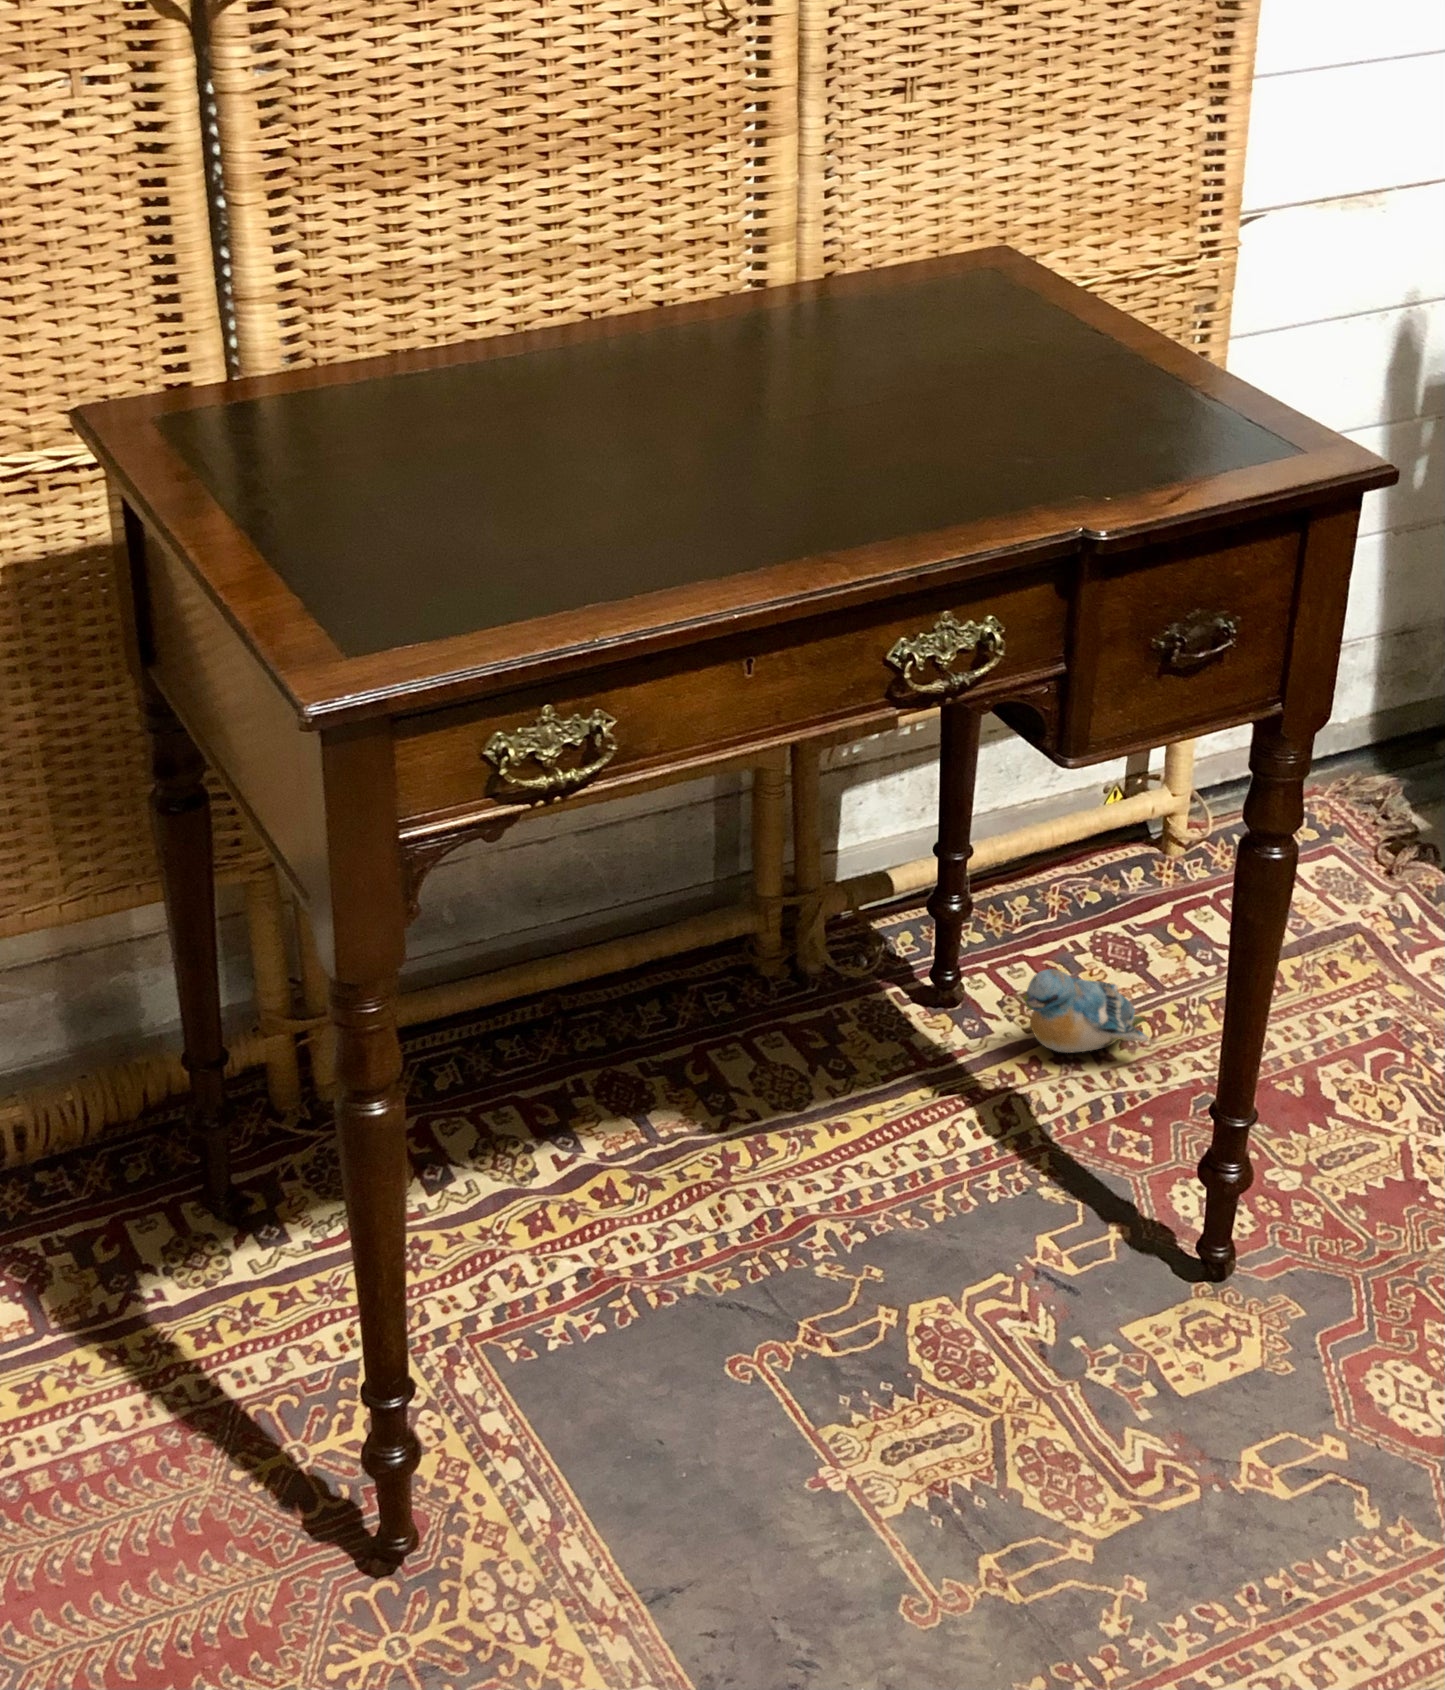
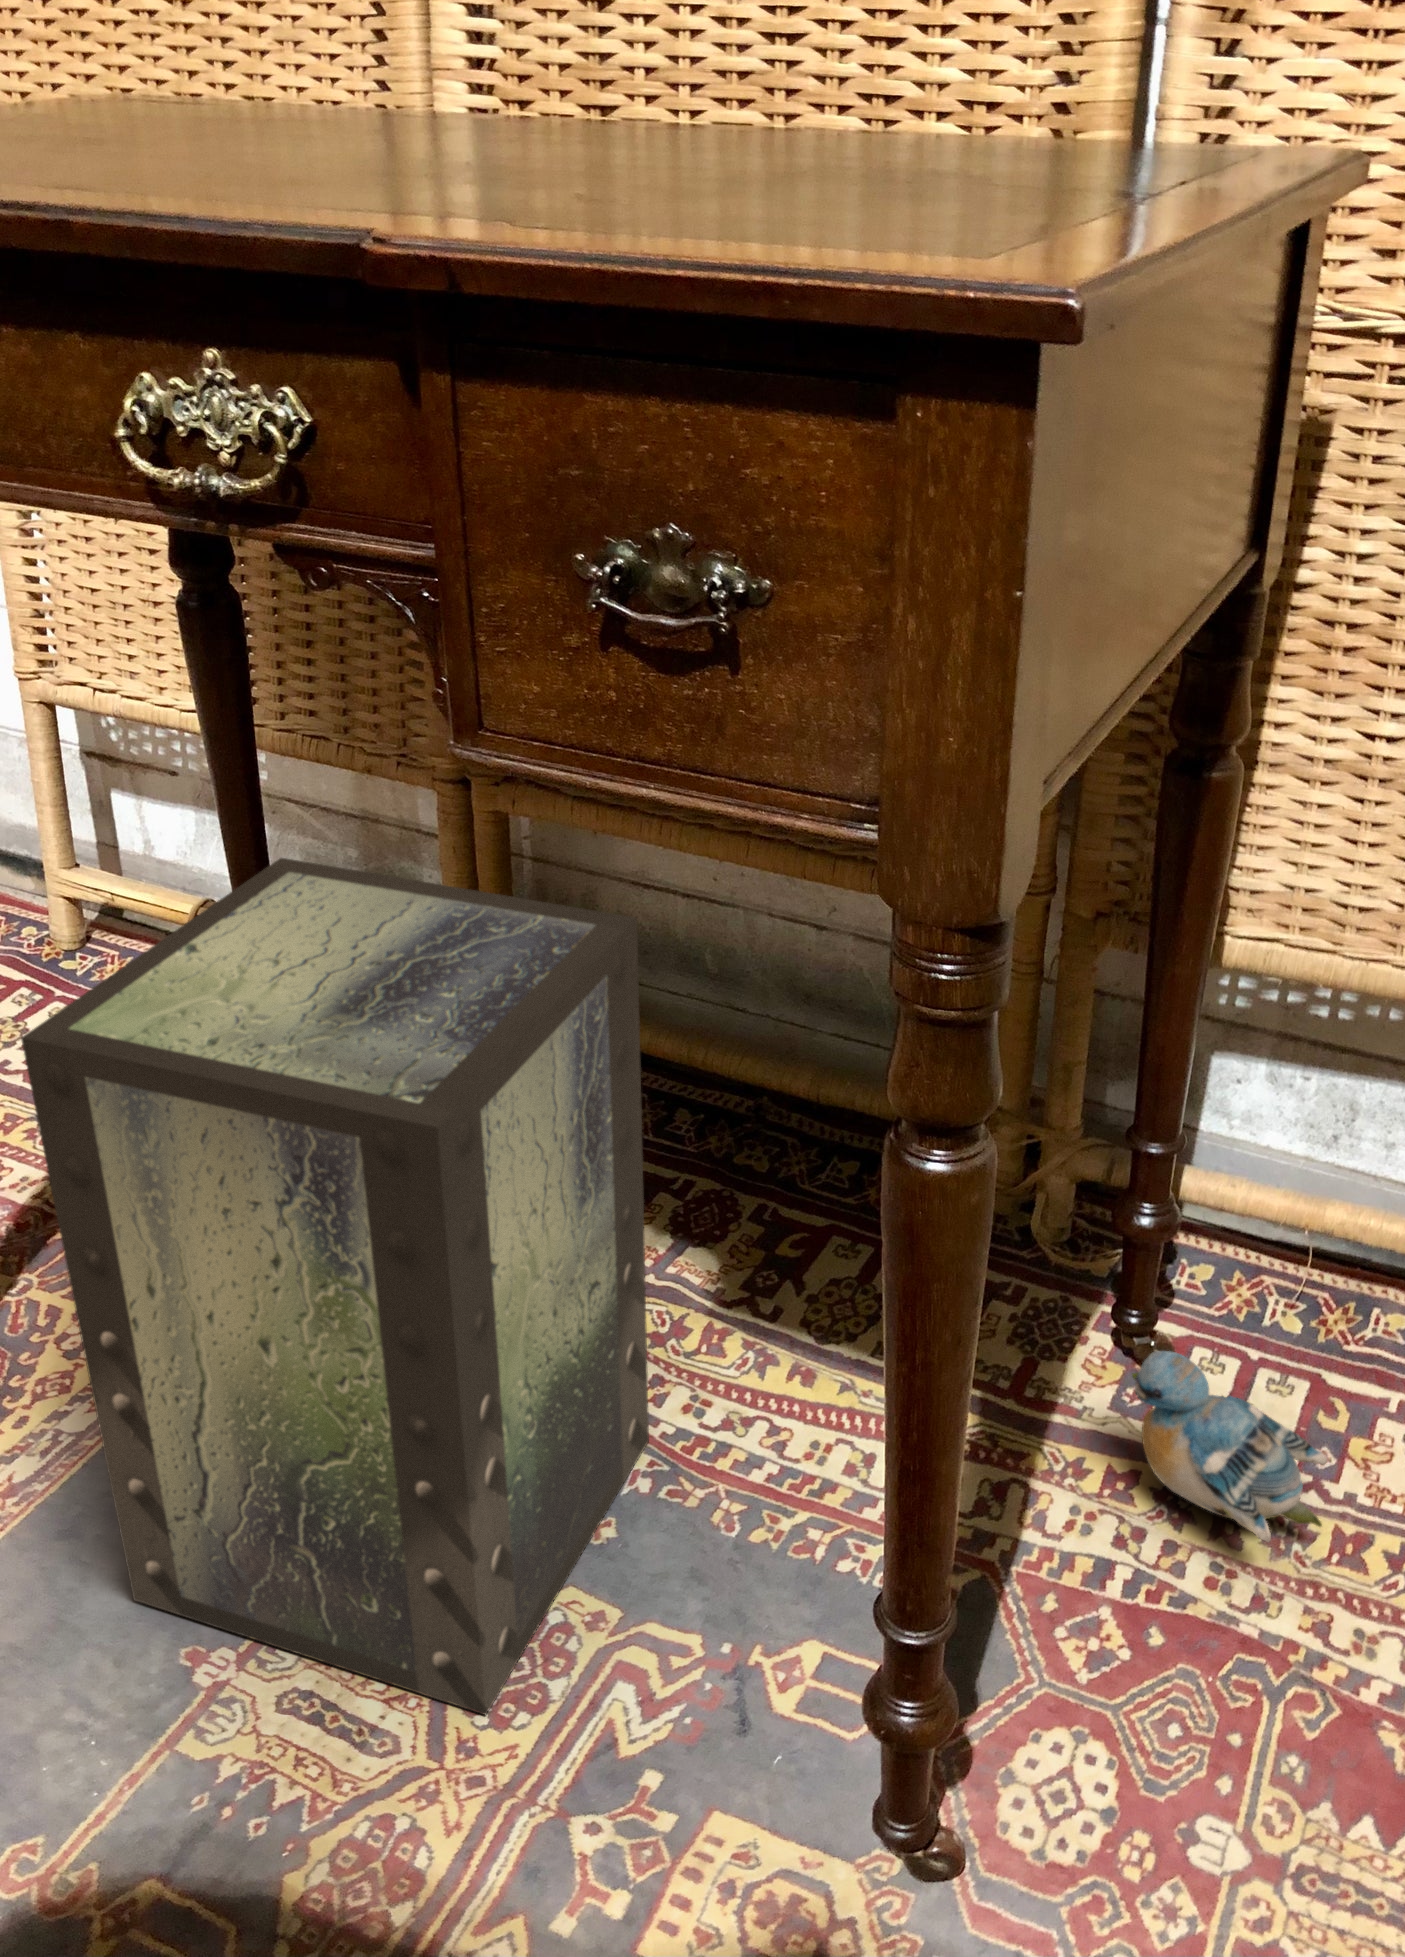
storage box: none [572,848,1013,1500] -> present [21,858,649,1715]

